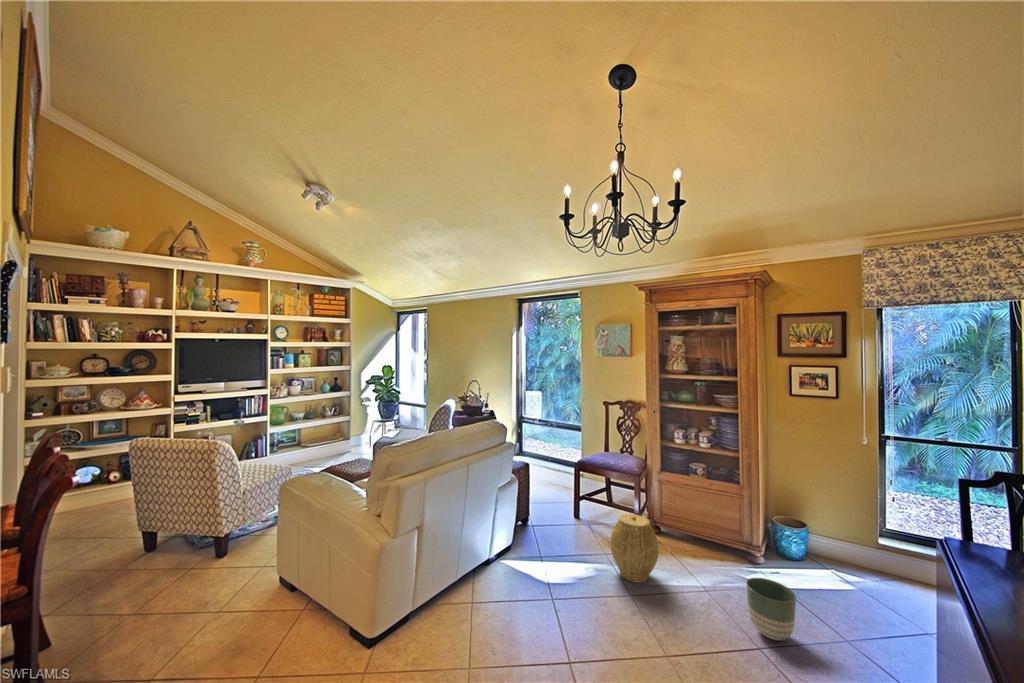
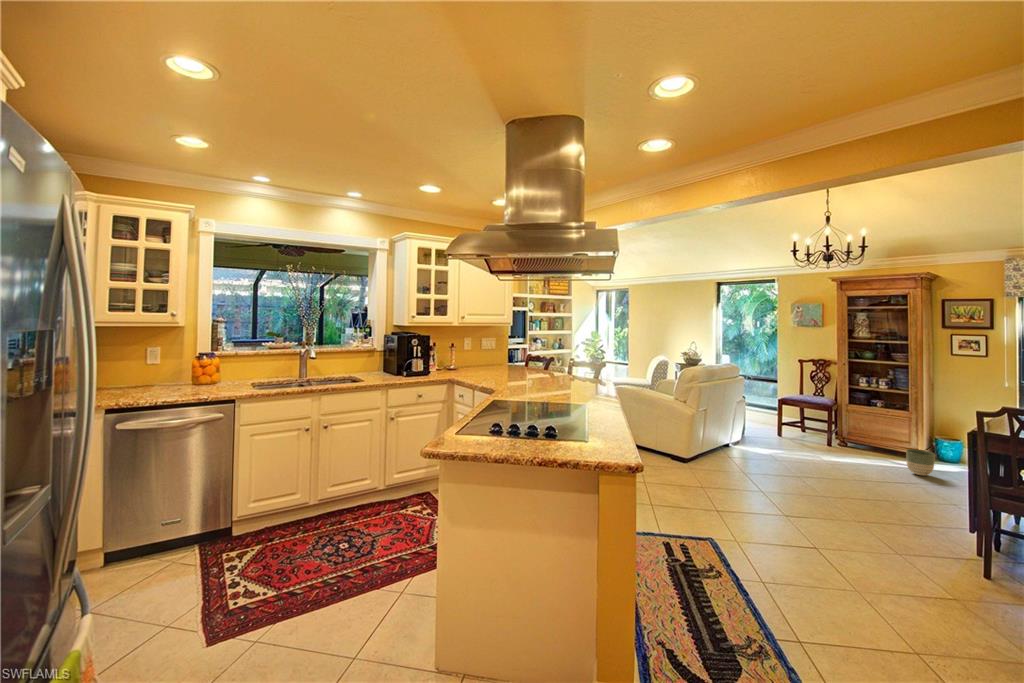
woven basket: present [610,514,659,583] -> none [817,423,850,457]

